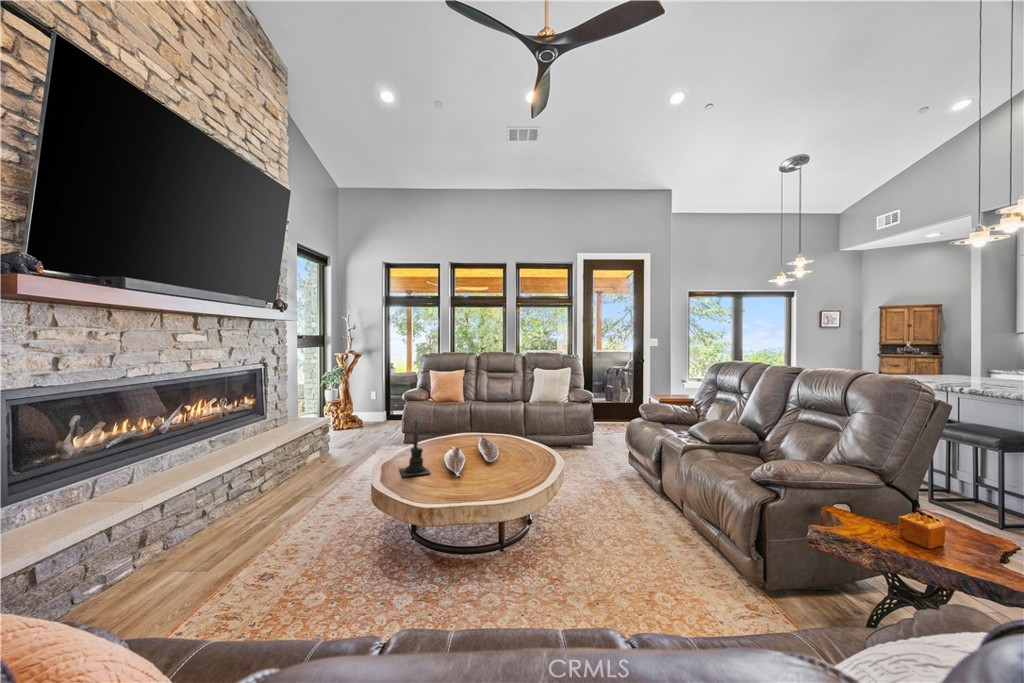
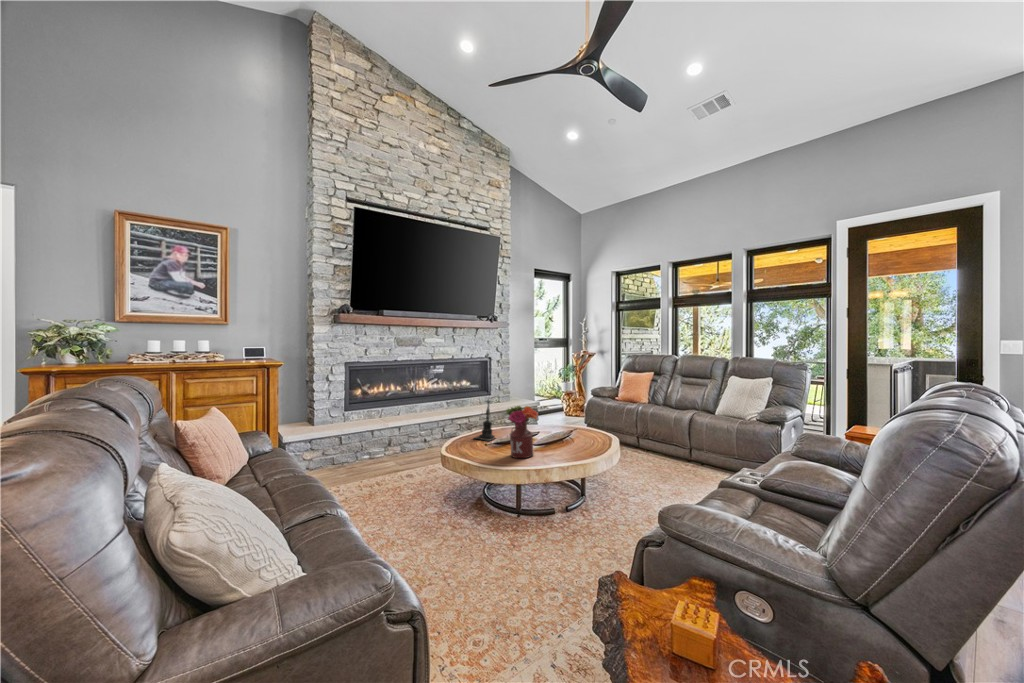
flower arrangement: none [488,417,531,482] -> present [506,406,538,458]

